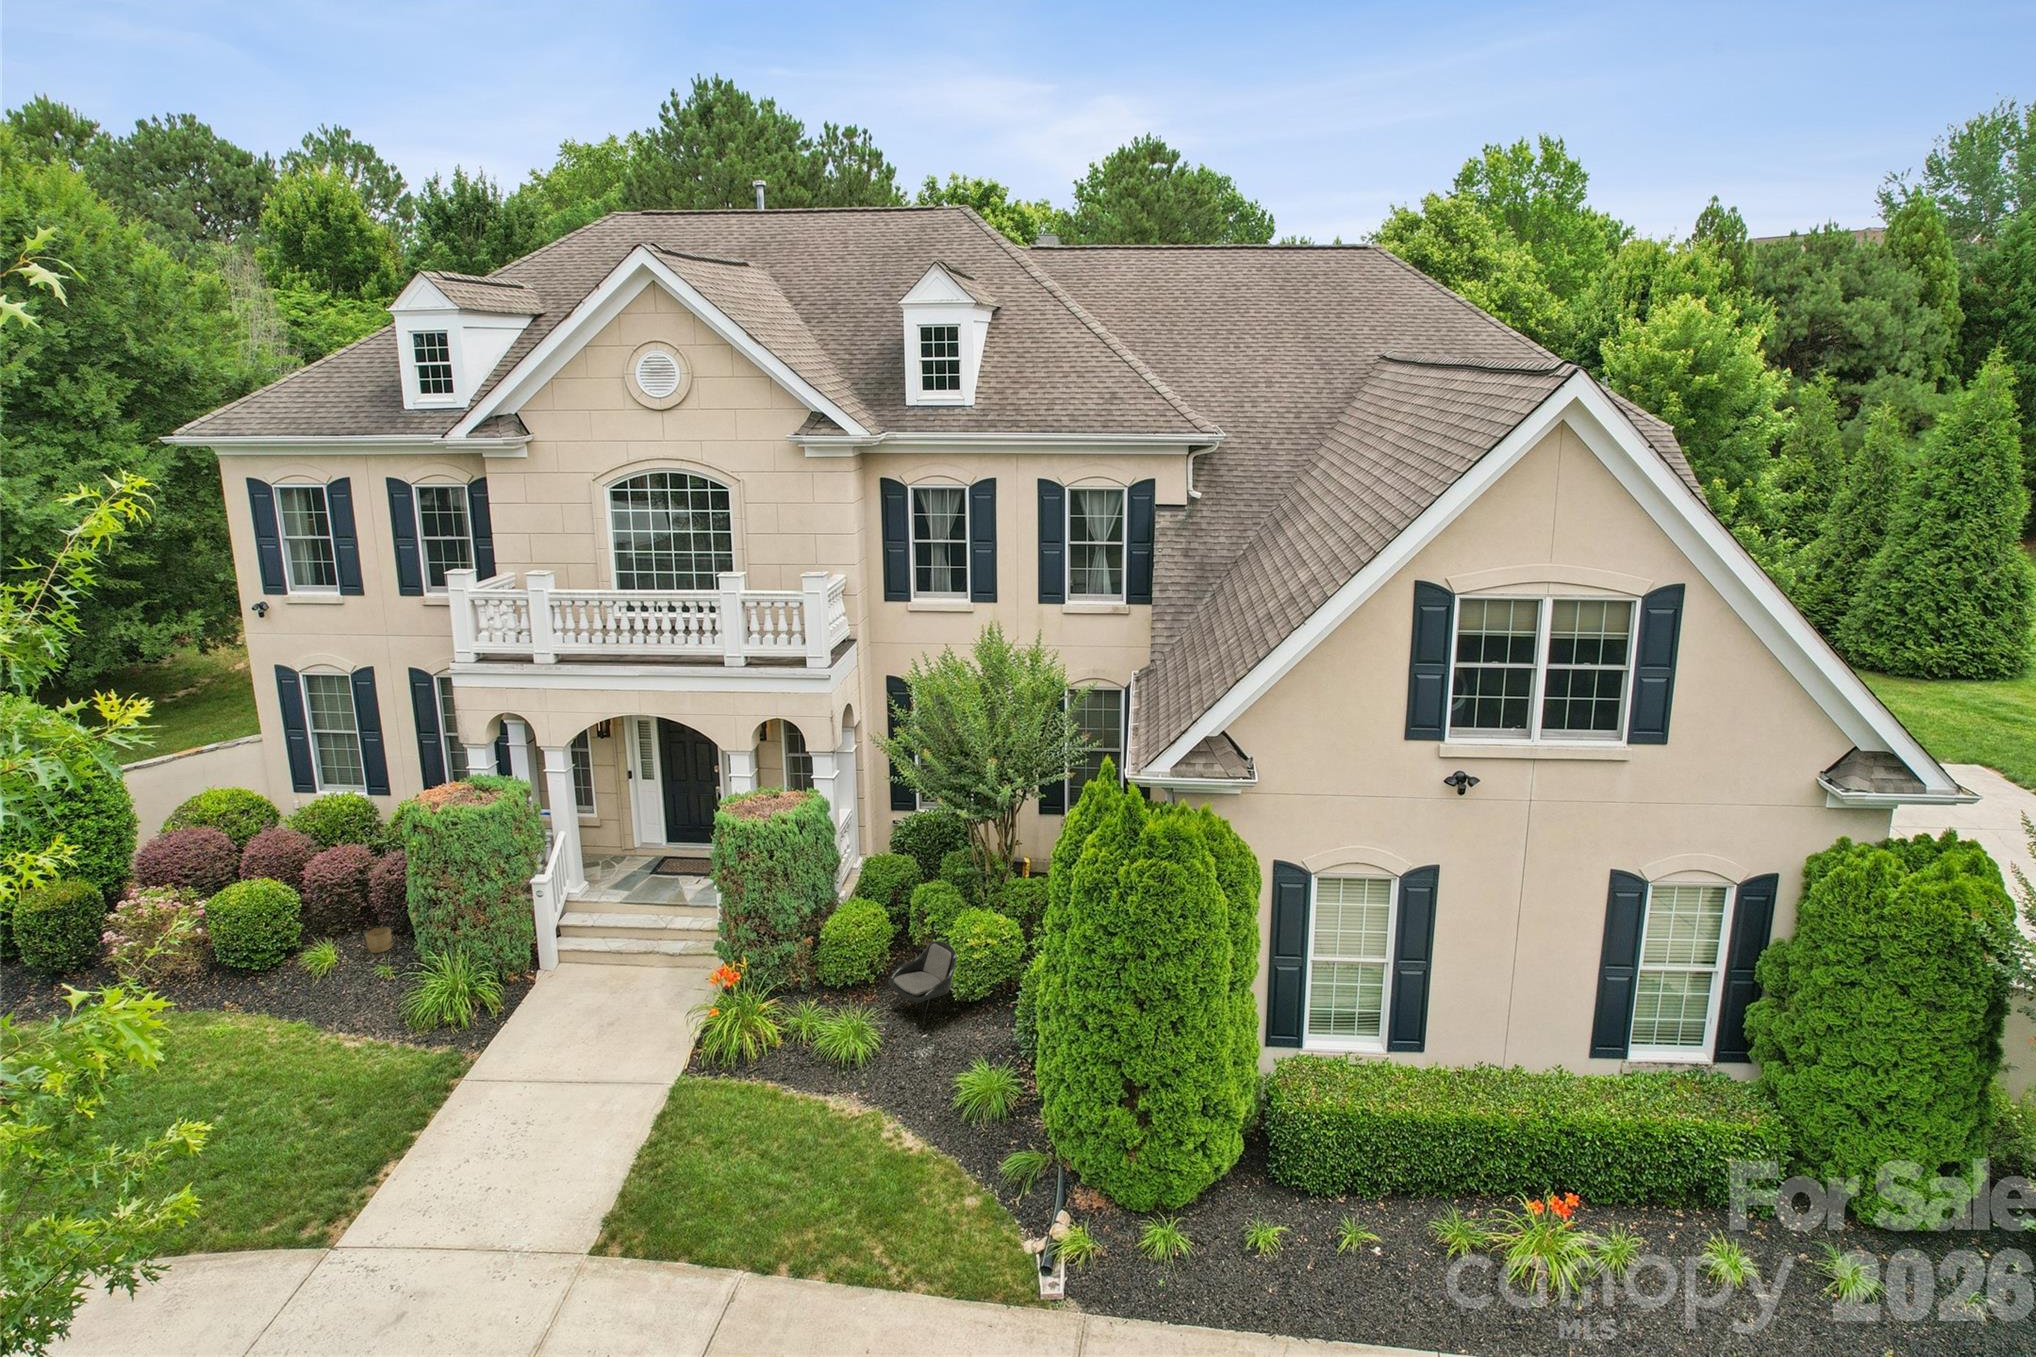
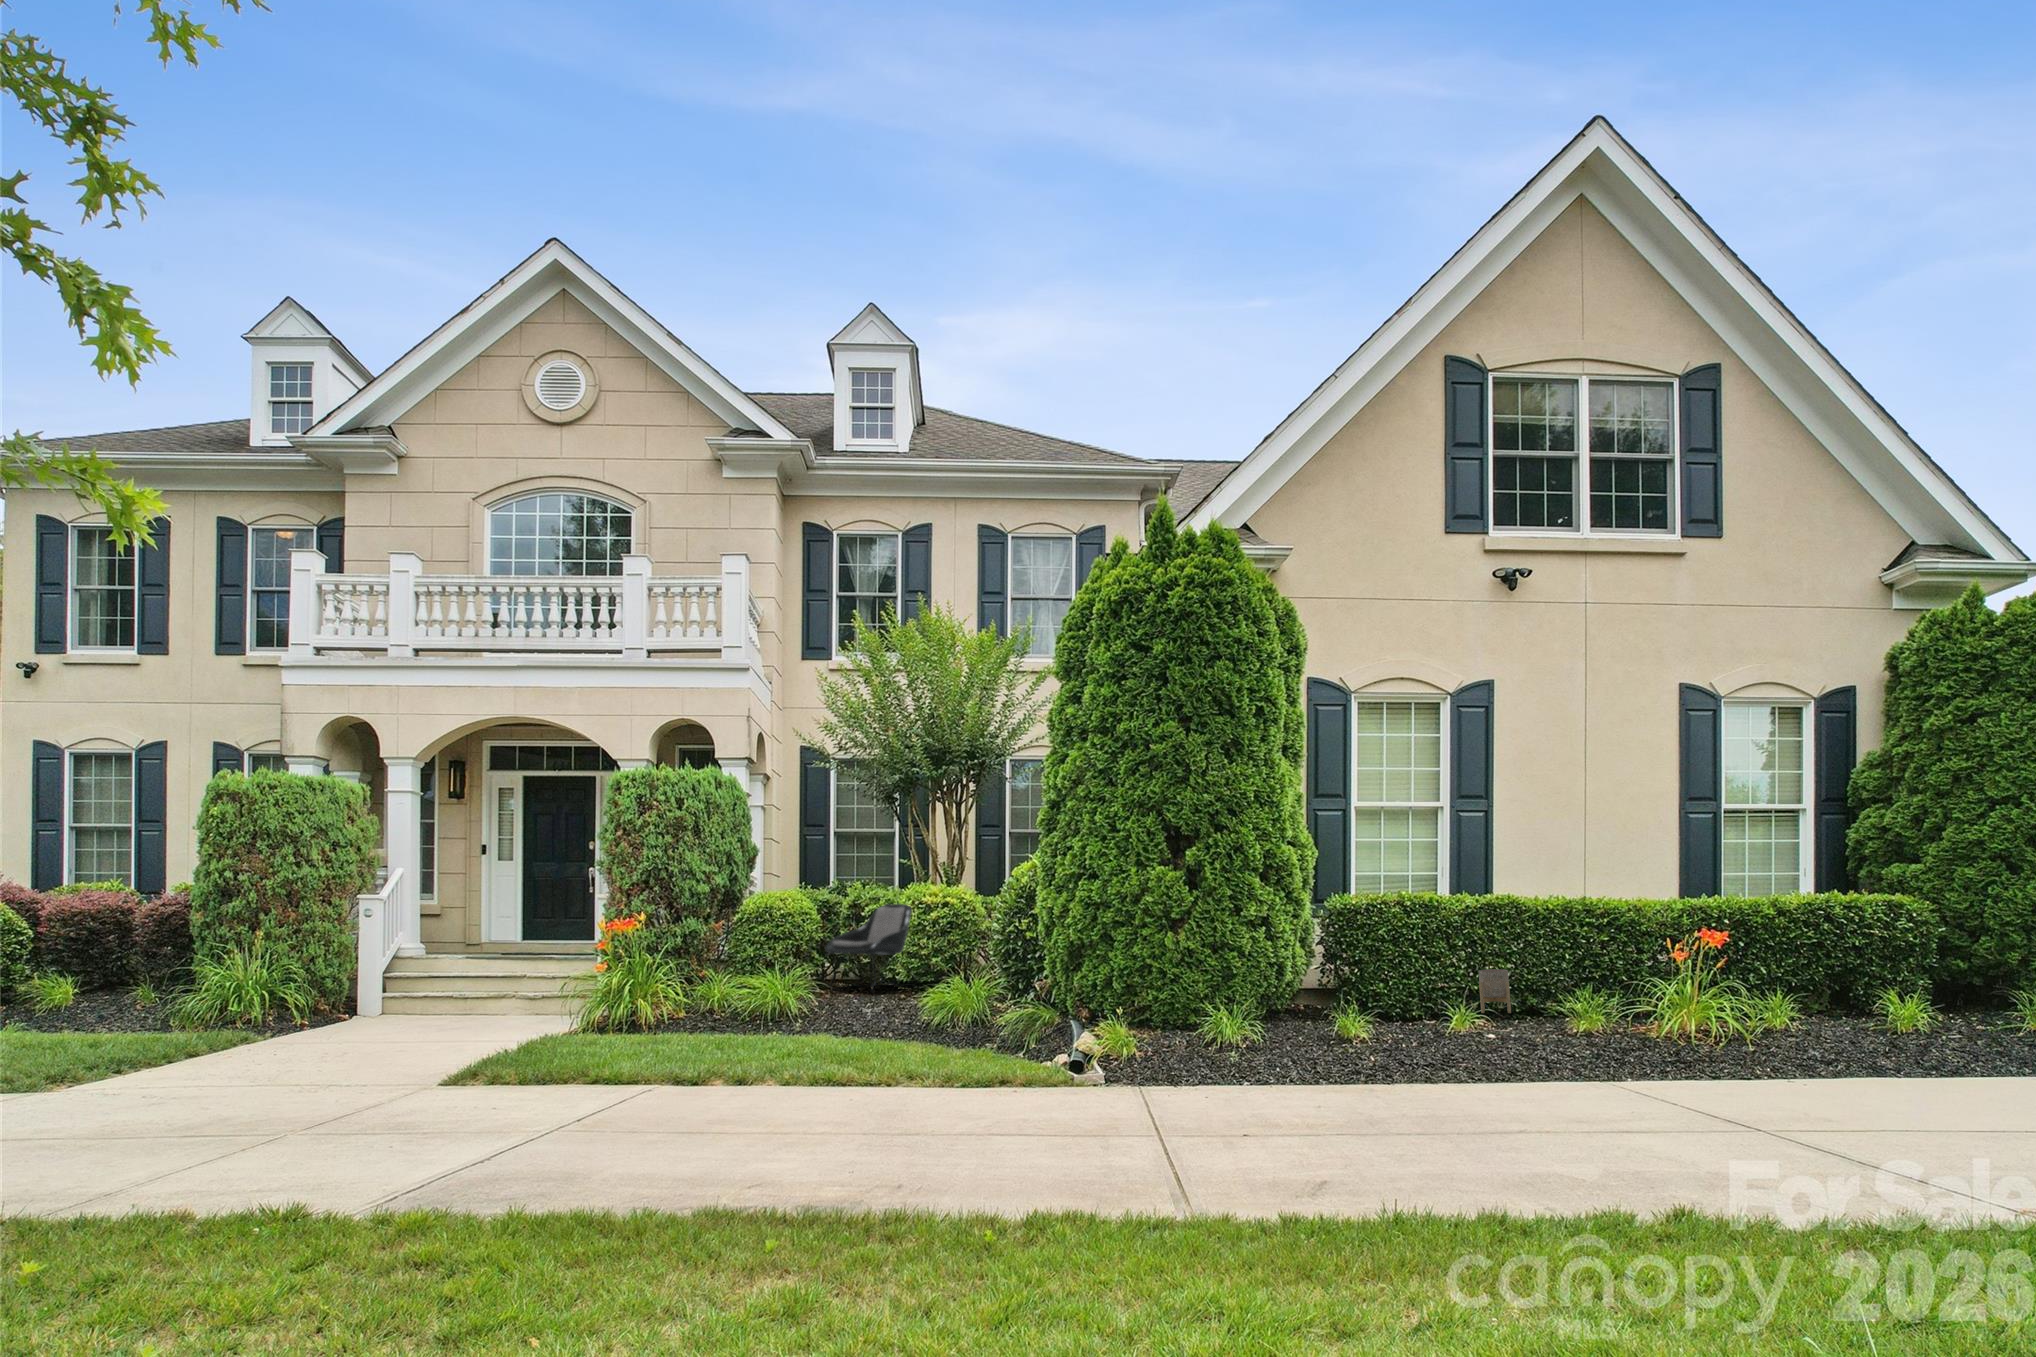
wooden bucket: present [365,927,392,953] -> none [116,985,153,1012]
planter: none [1383,1174,1411,1219] -> present [1479,969,1511,1013]

